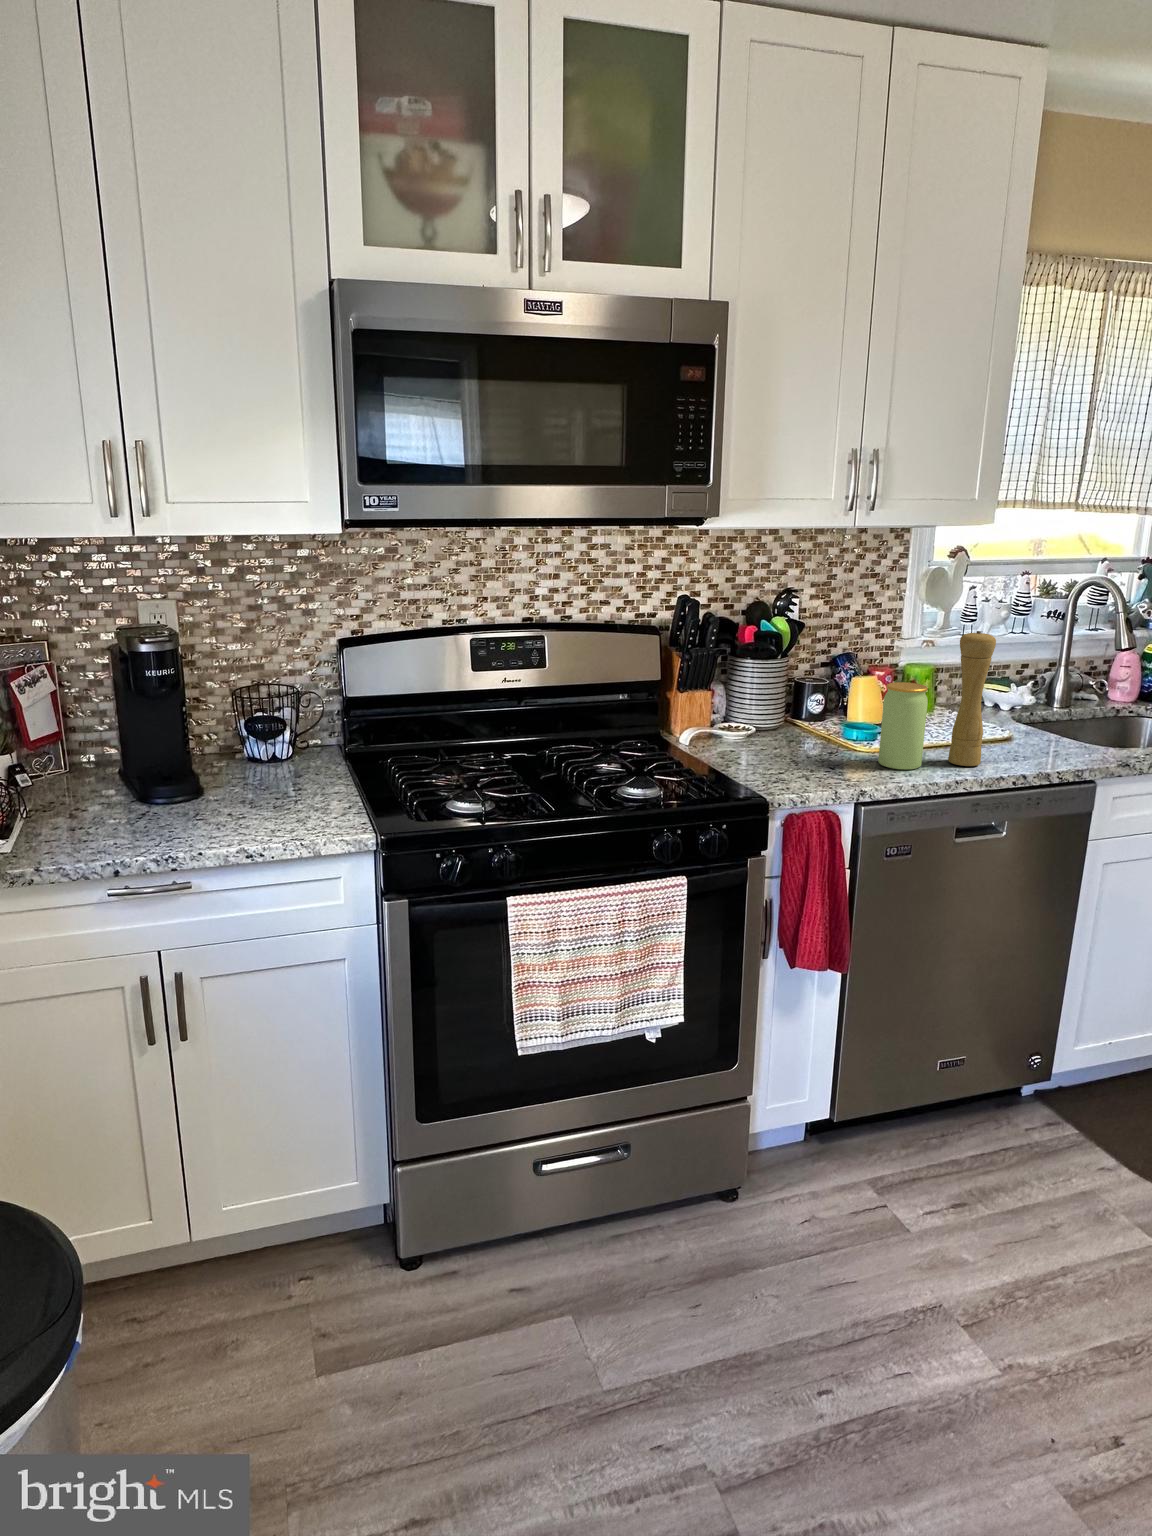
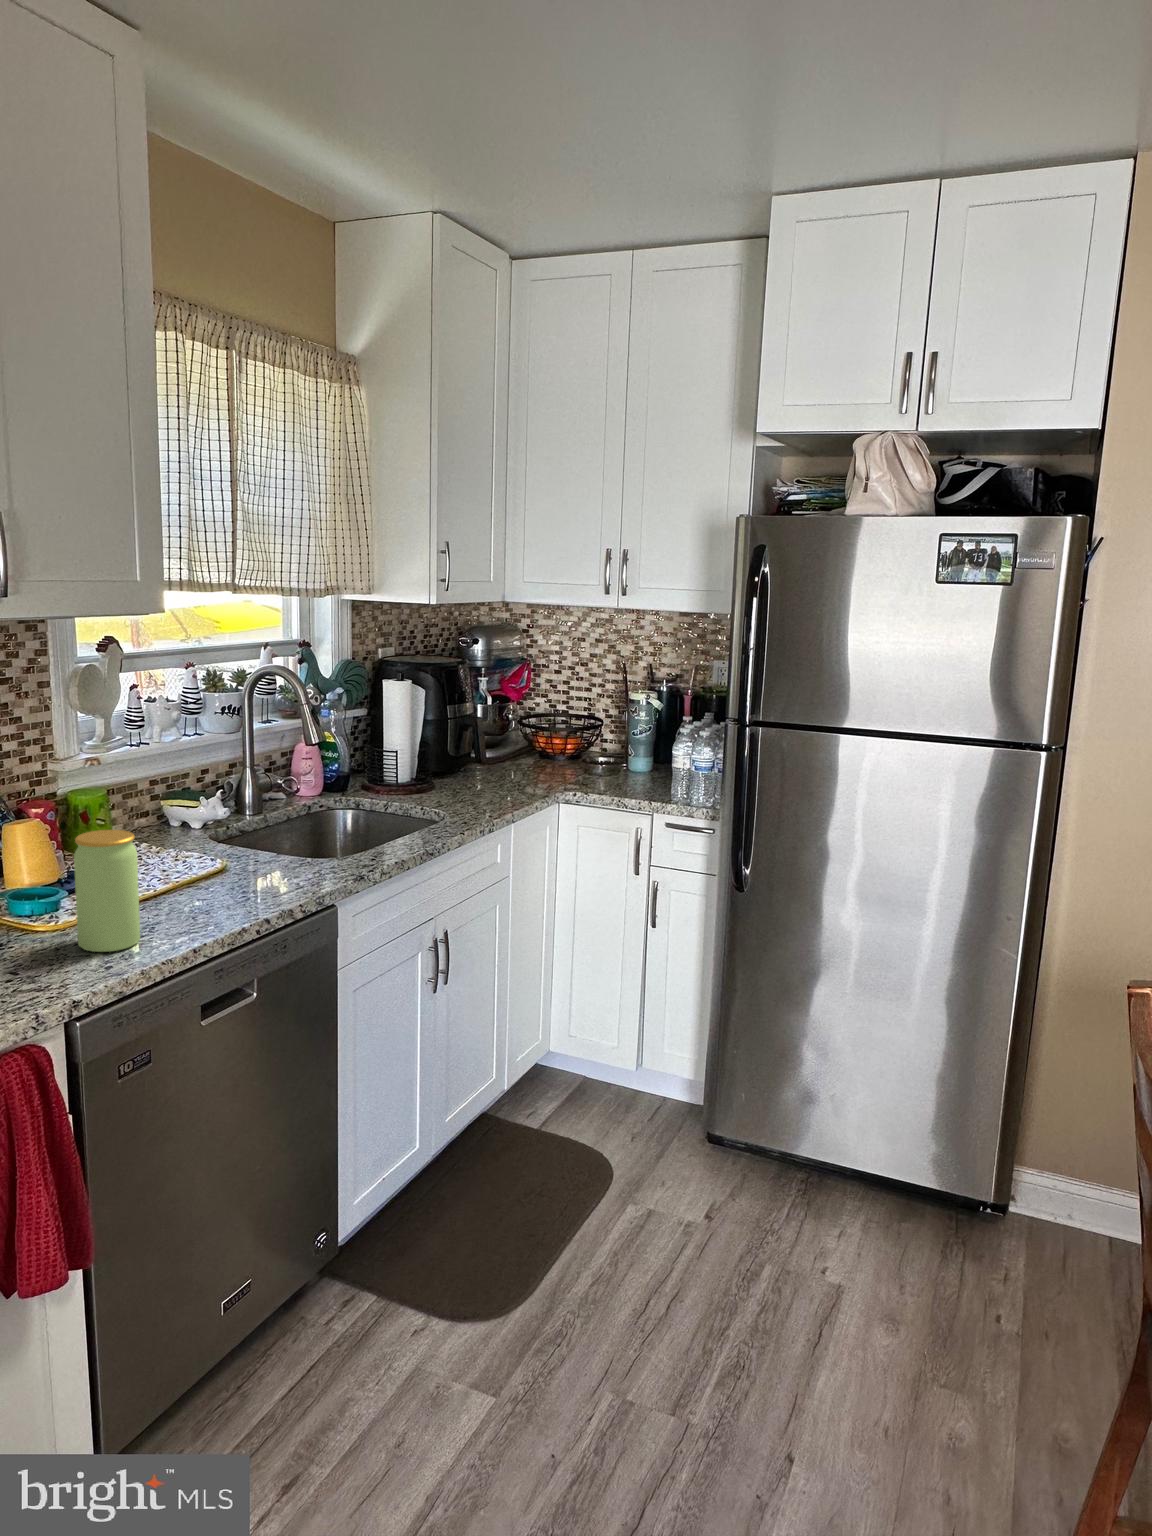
pepper mill: present [948,631,996,766] -> none [164,751,213,925]

